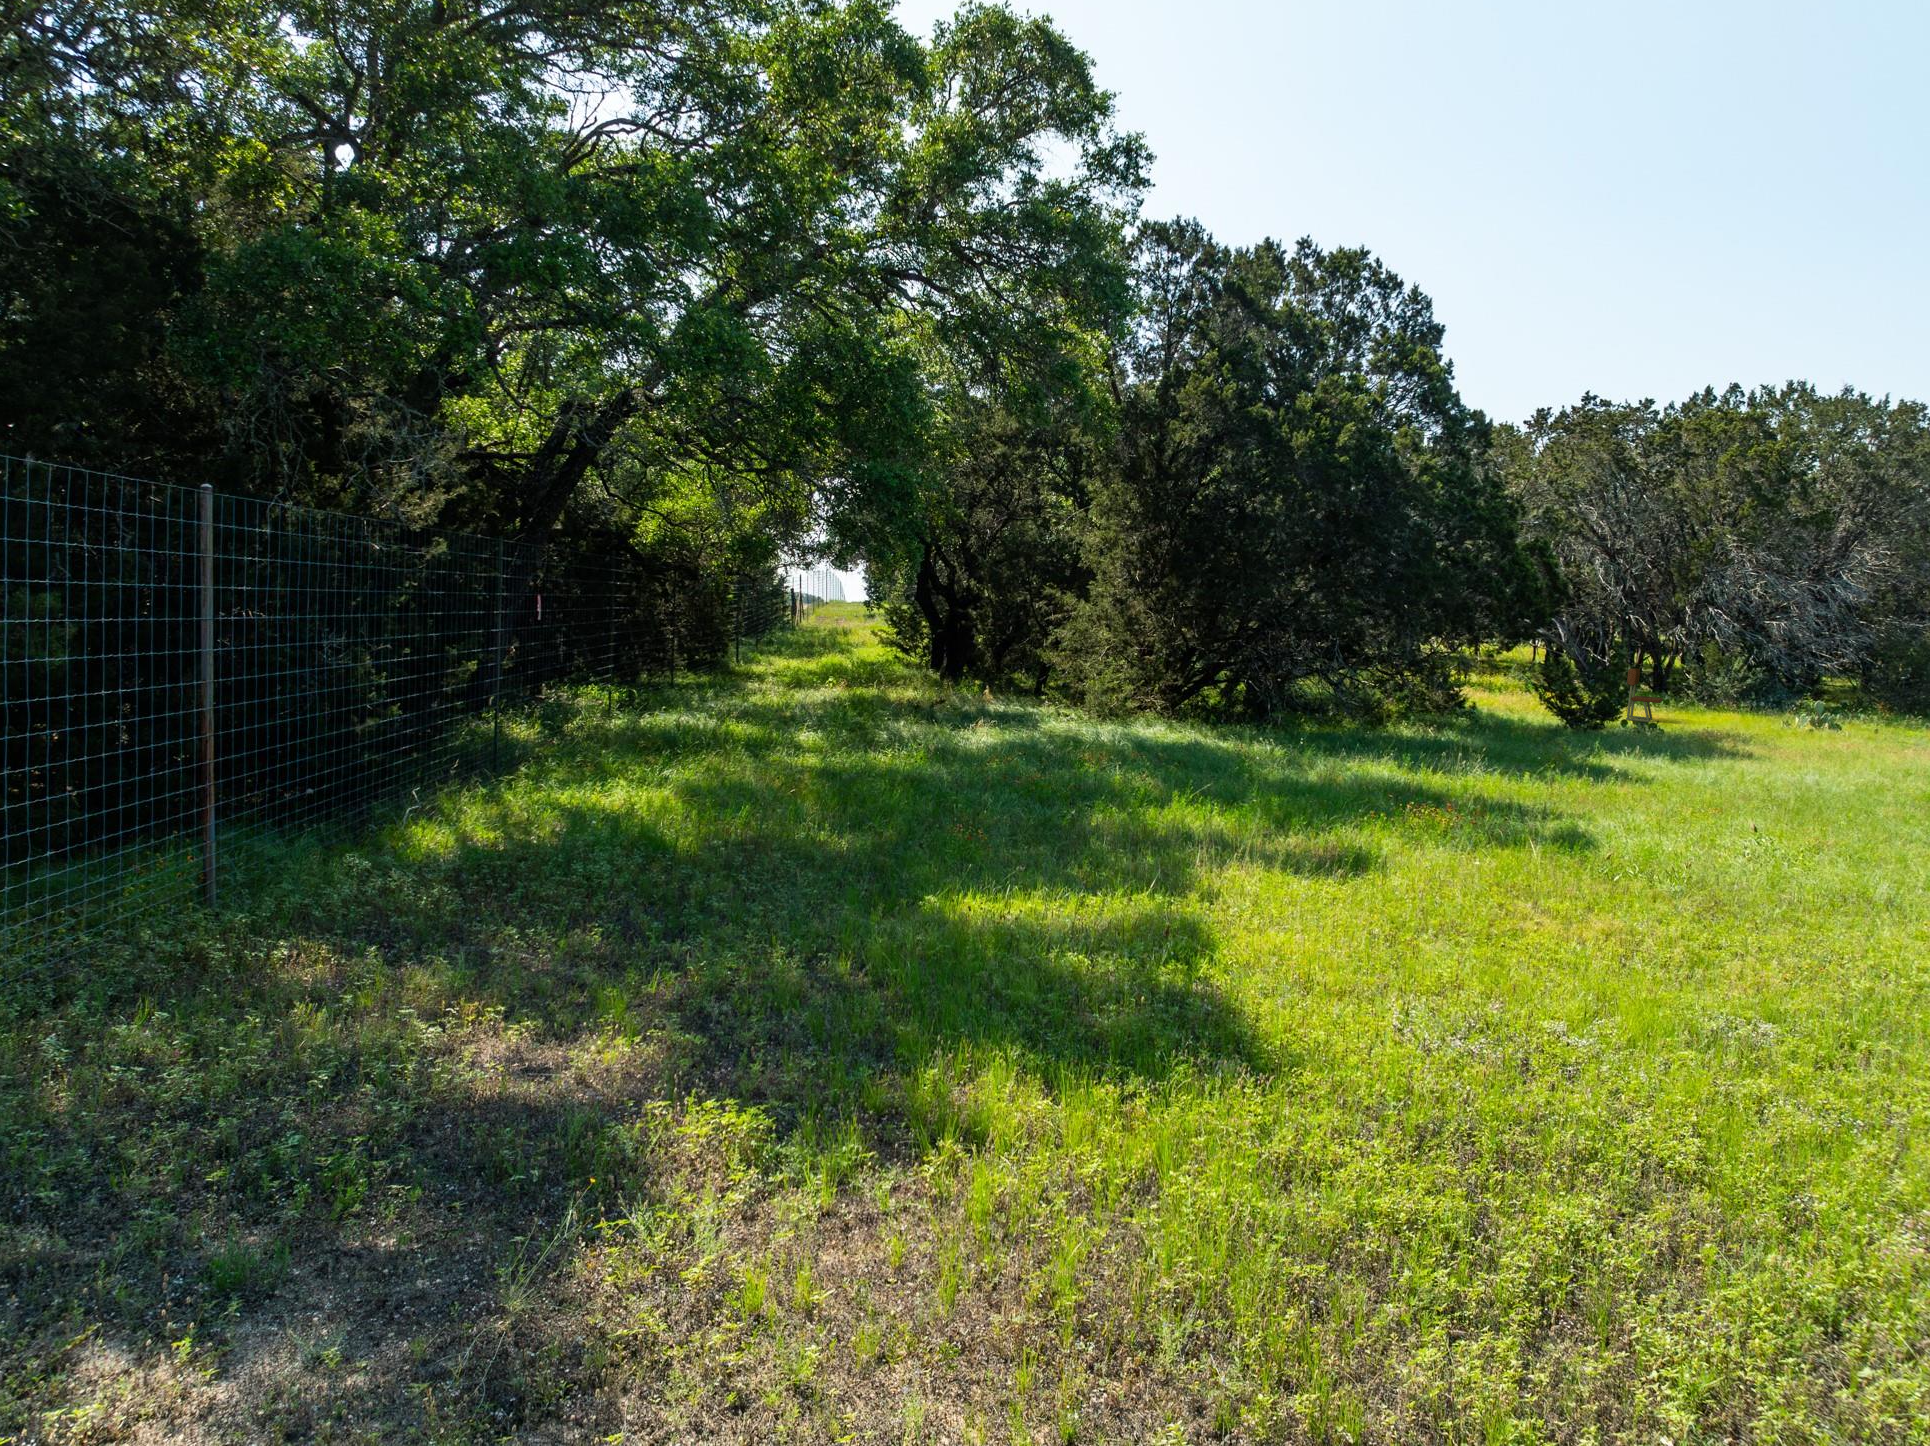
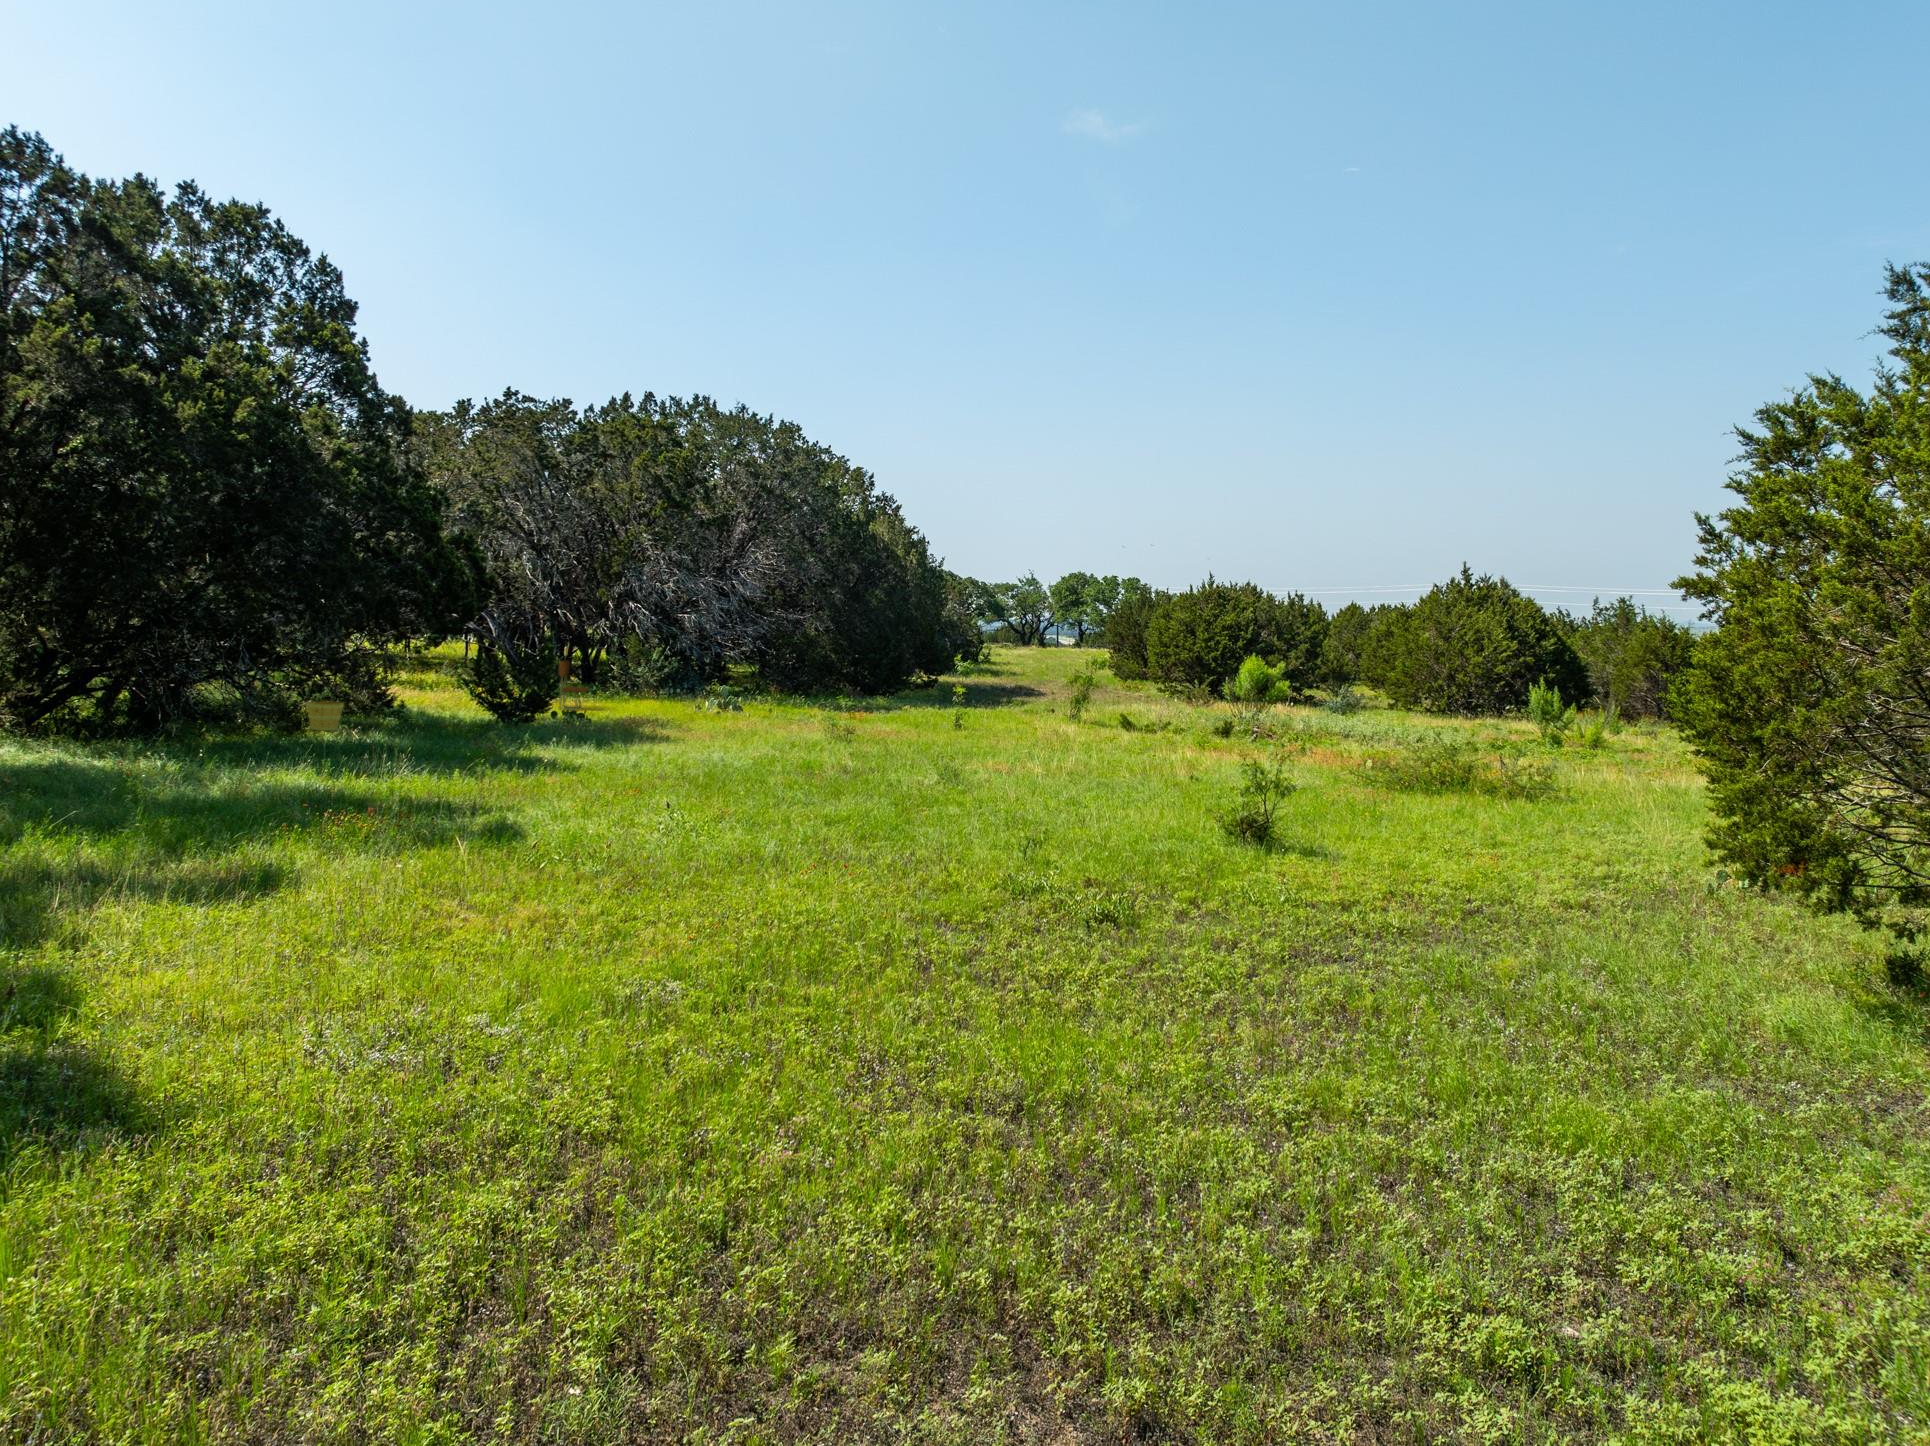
wooden bucket: none [1384,698,1417,726] -> present [306,701,344,731]

